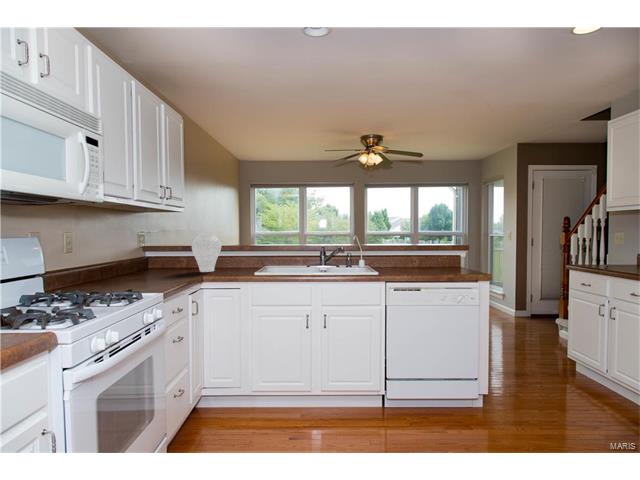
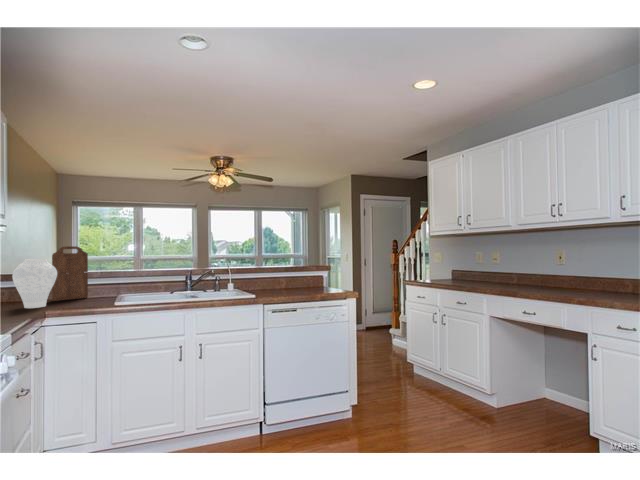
cutting board: none [220,224,246,267] -> present [52,246,88,301]

